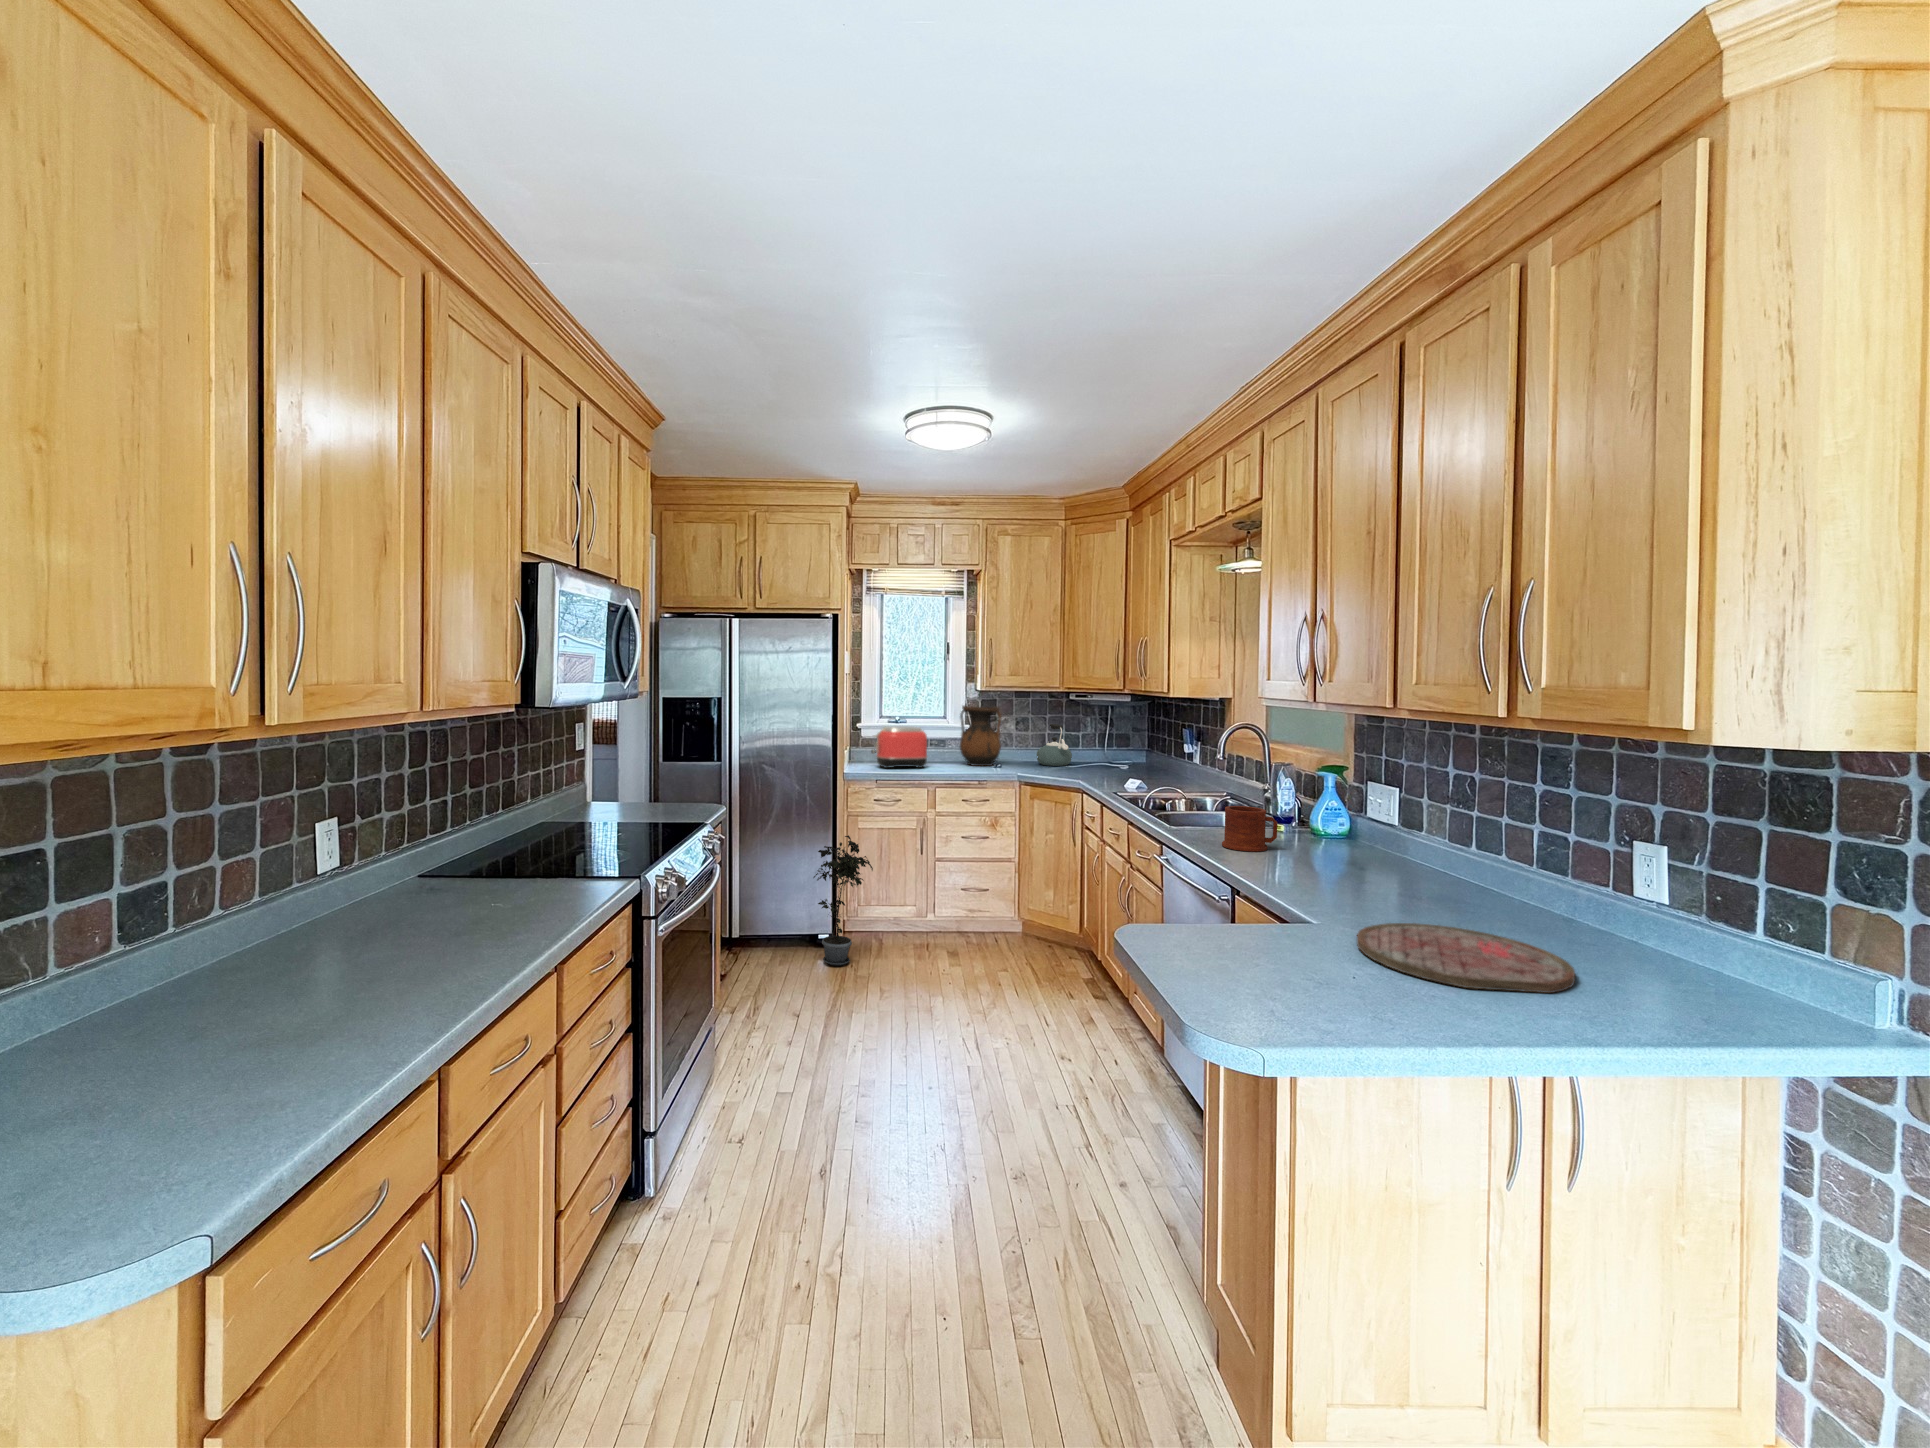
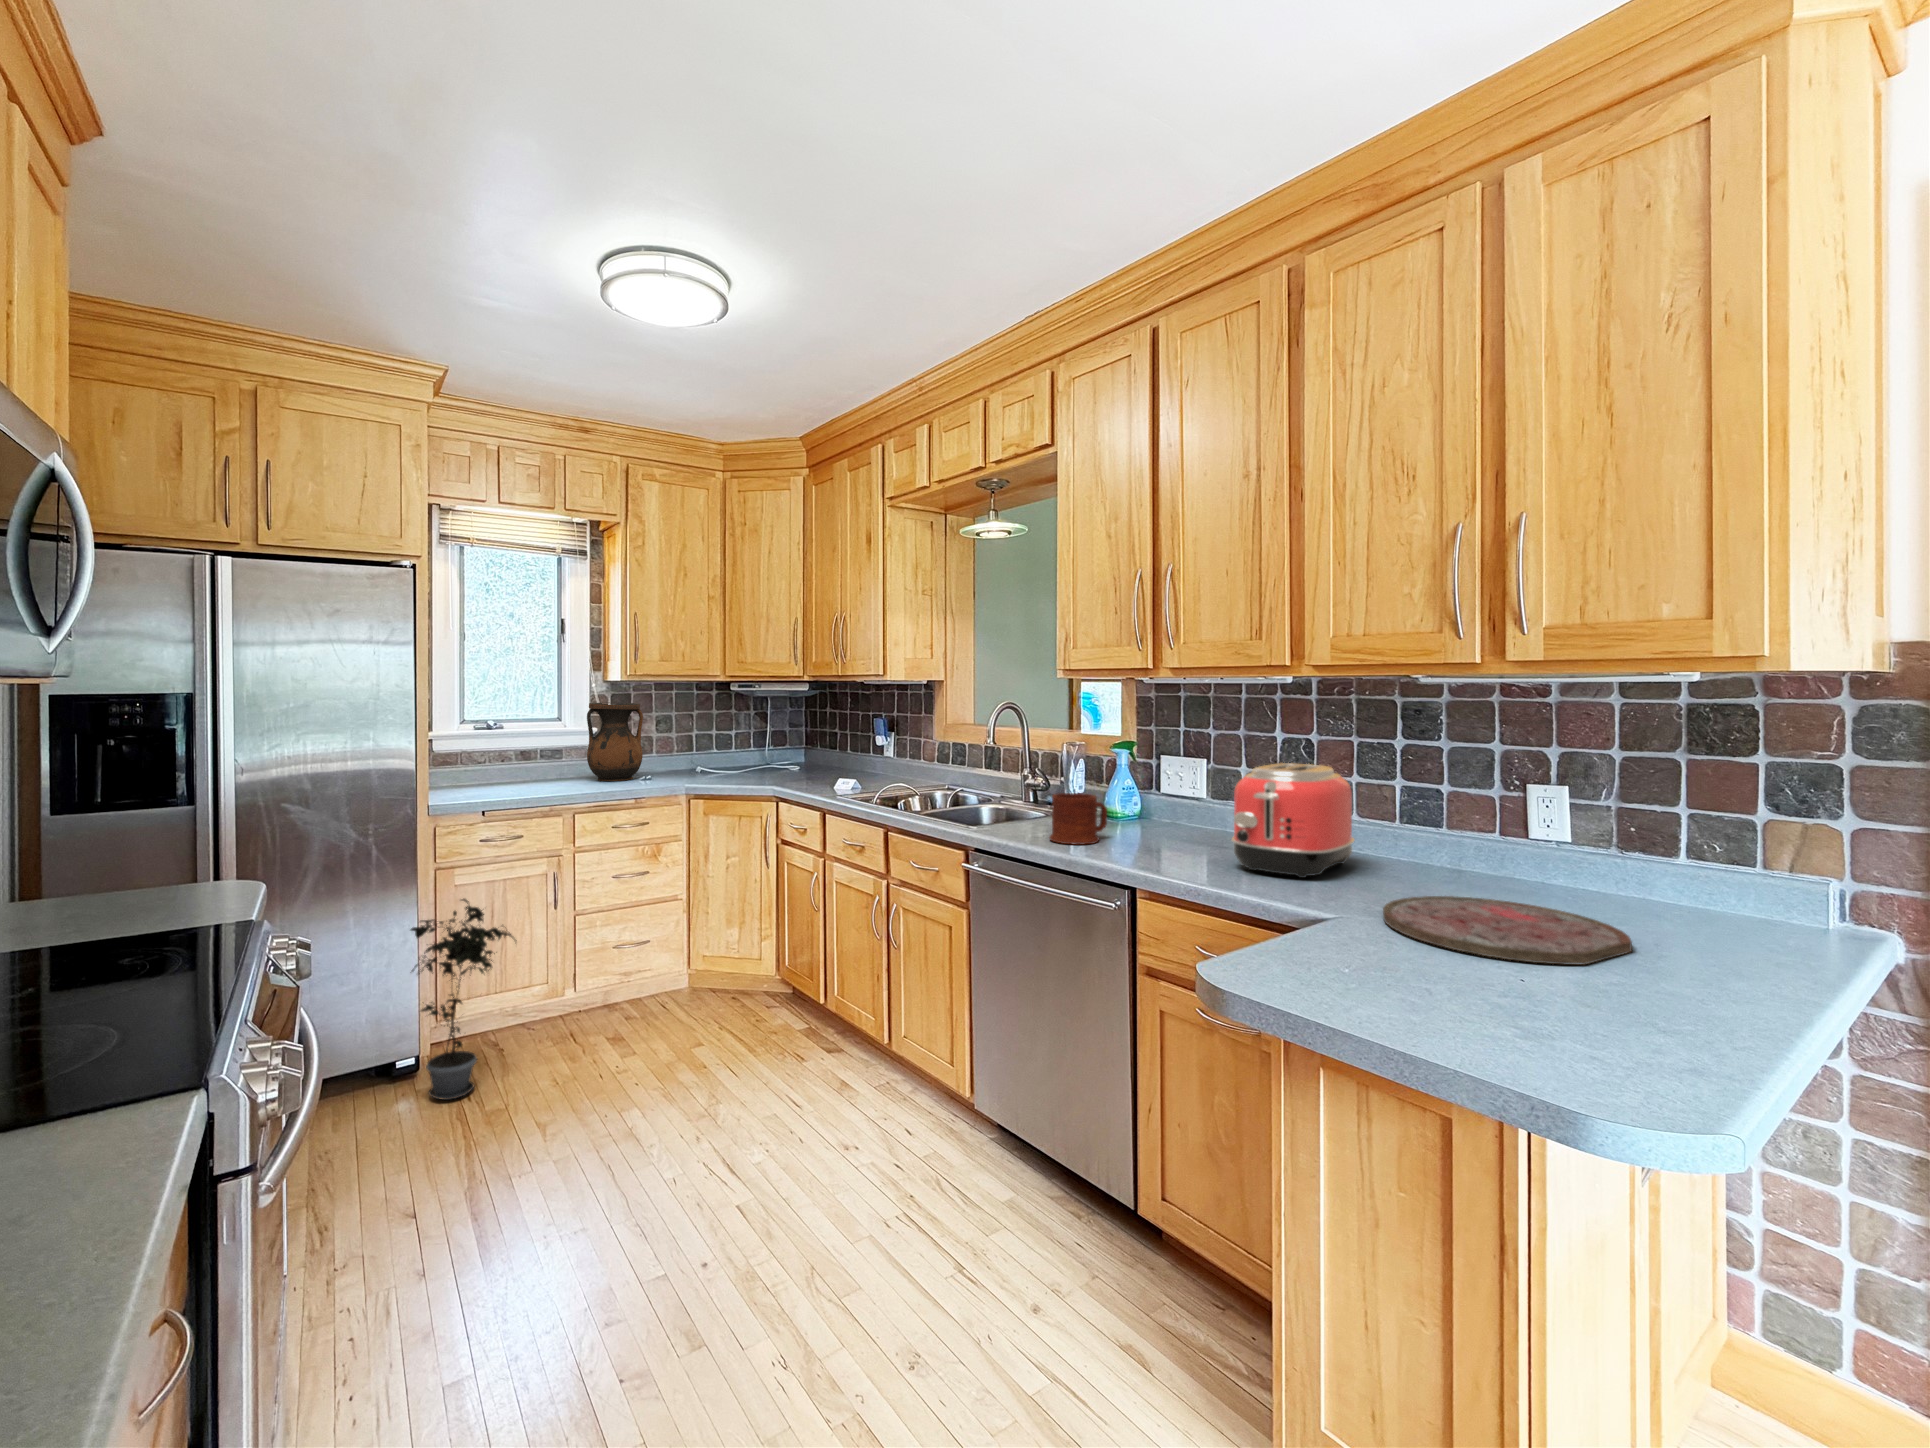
kettle: present [1037,724,1072,766] -> none [684,723,728,773]
toaster: present [871,726,927,768] -> present [1232,763,1354,878]

